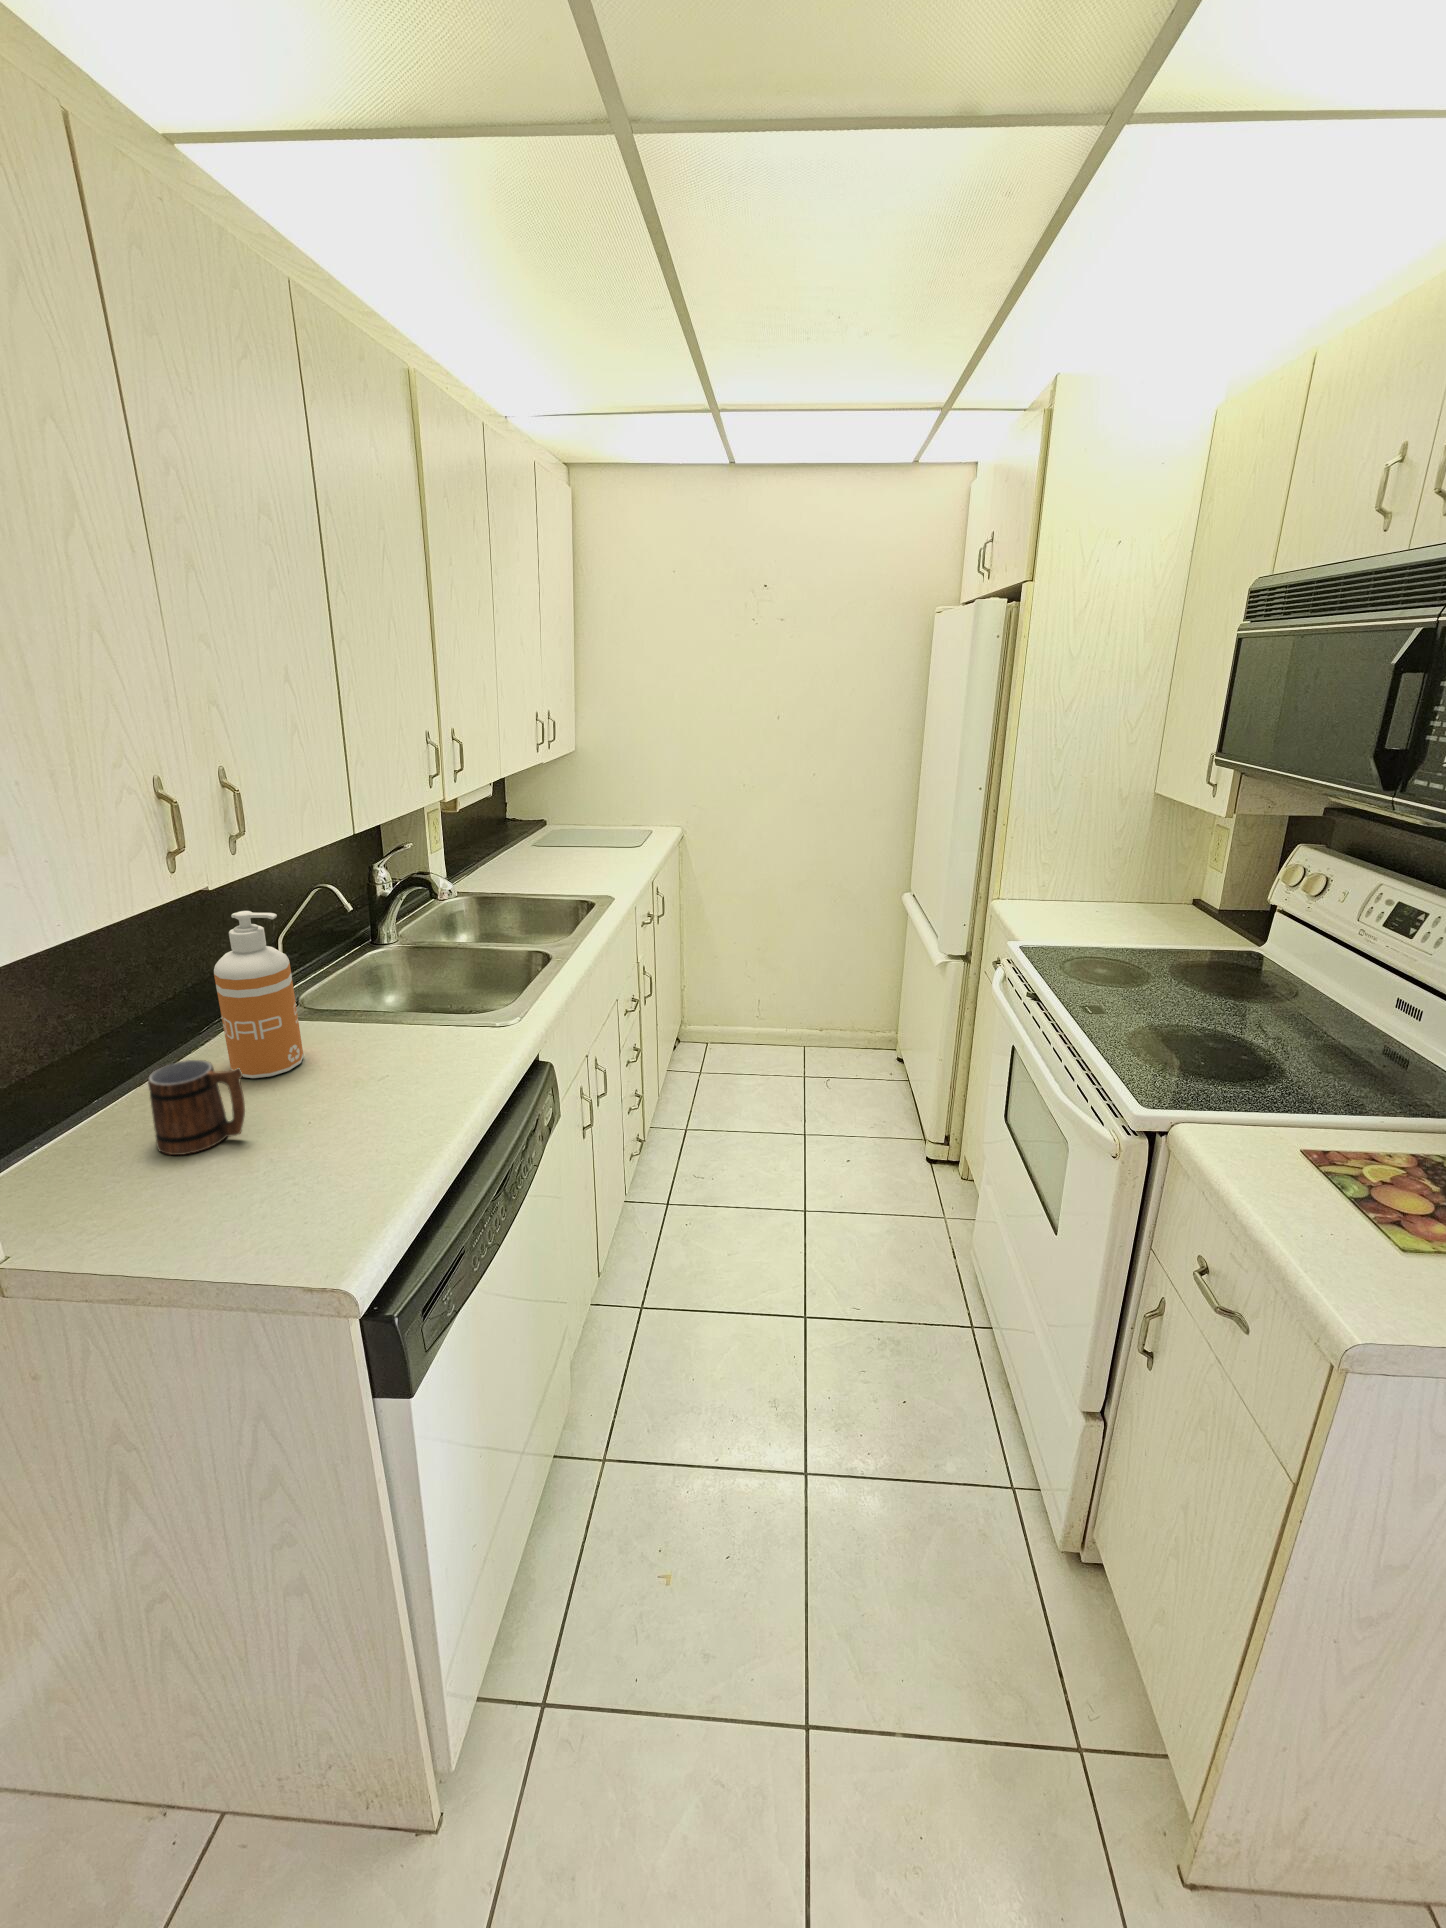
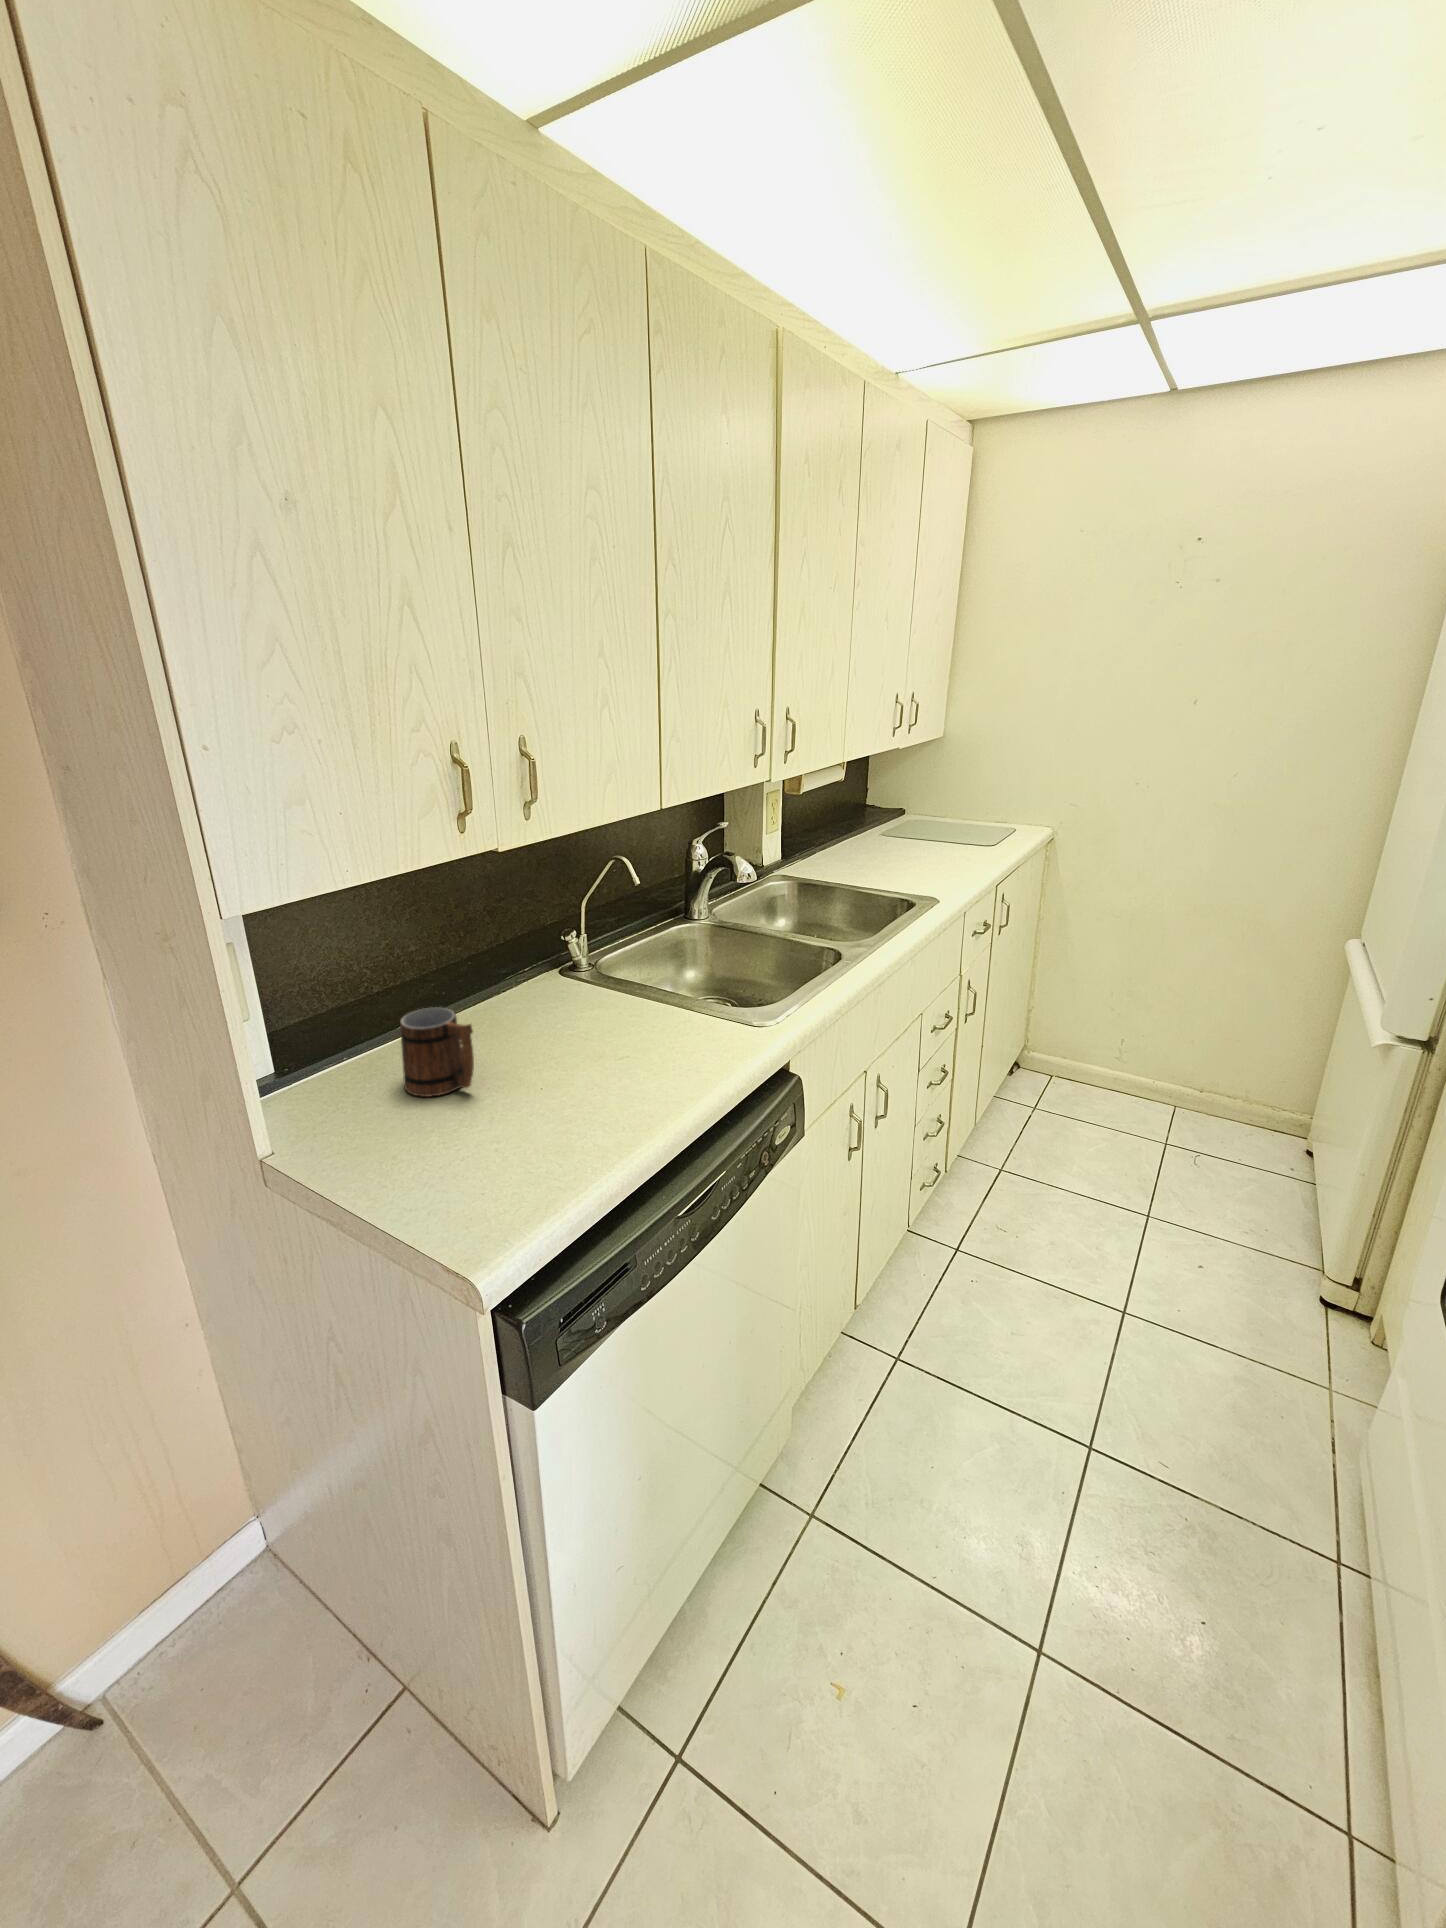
soap dispenser: present [214,911,304,1078] -> none [491,871,563,1035]

